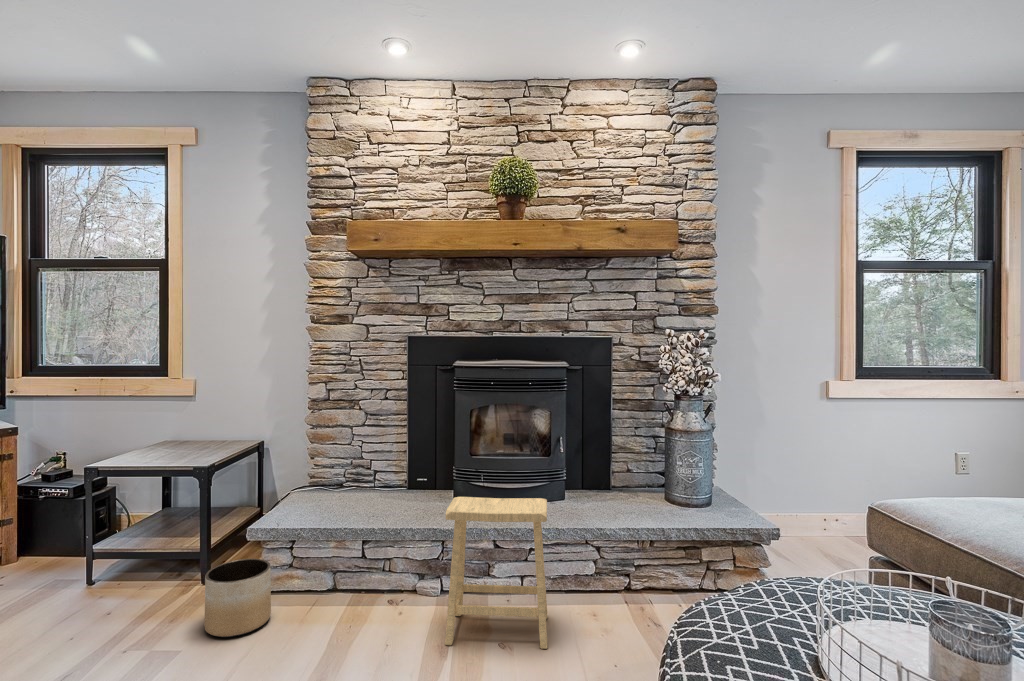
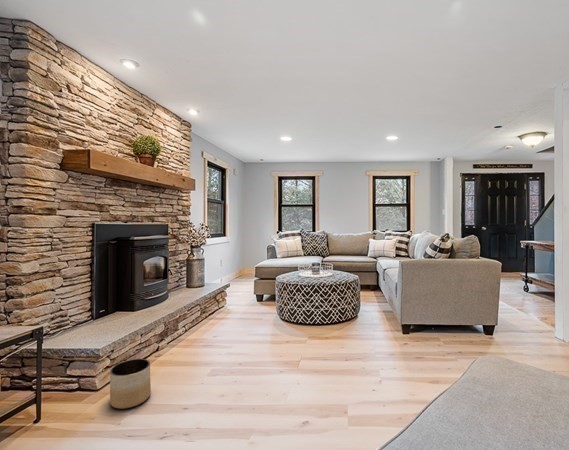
footstool: present [445,497,547,649] -> none [188,285,229,347]

